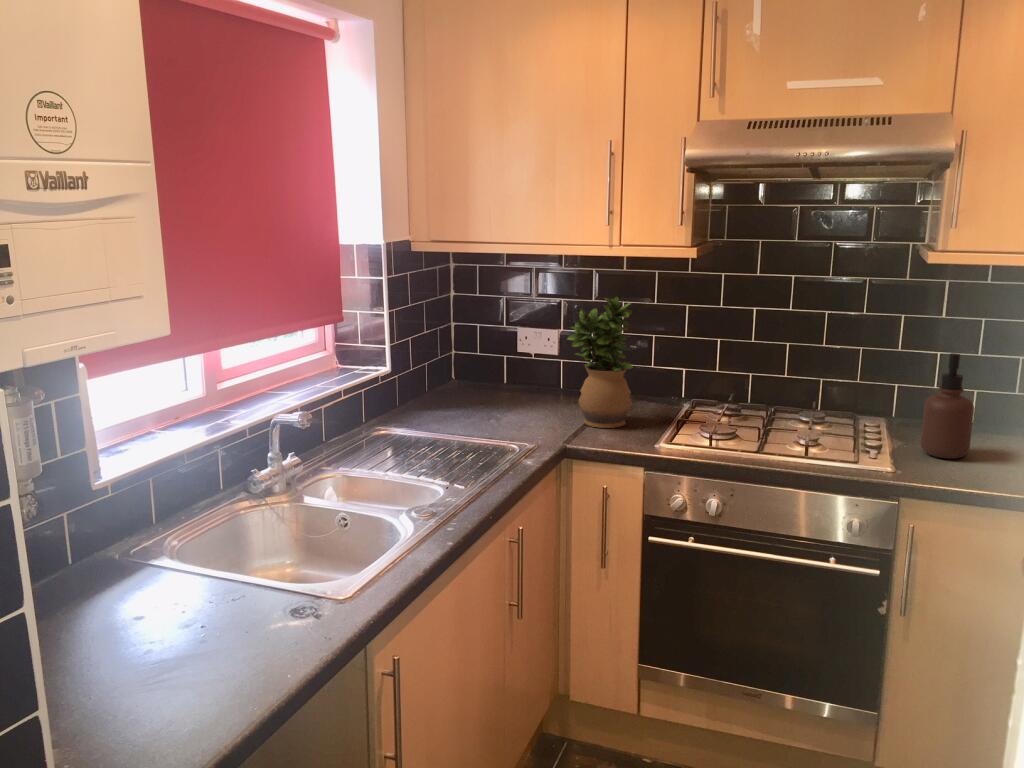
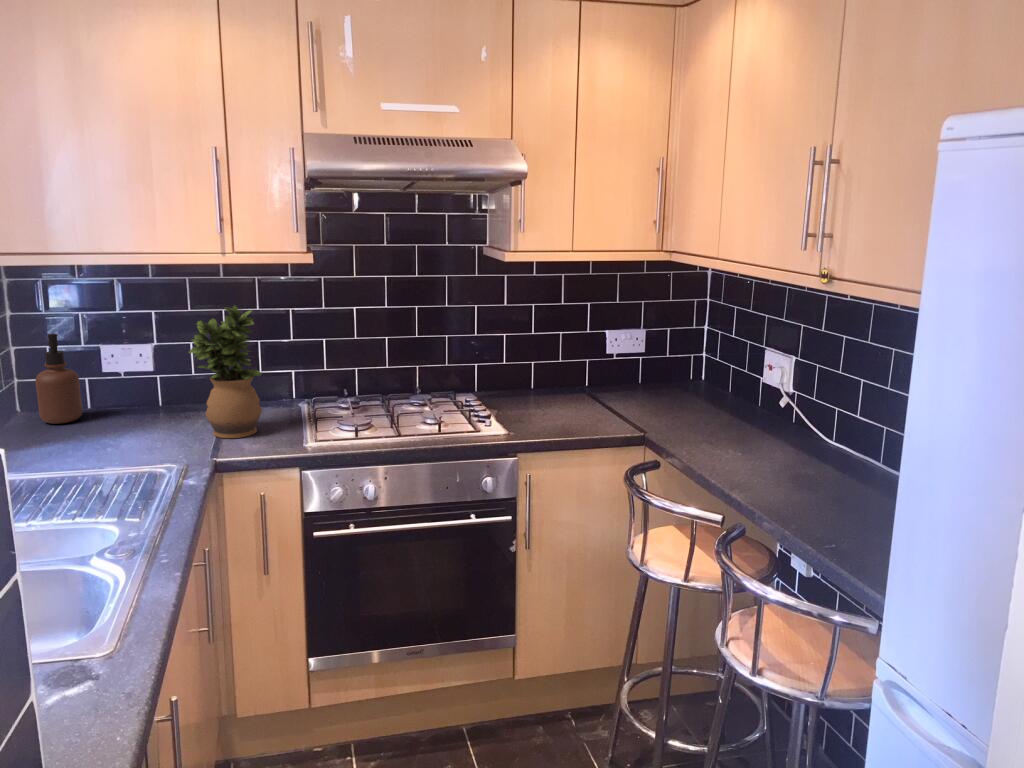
soap dispenser: present [921,353,974,459] -> present [35,334,82,424]

